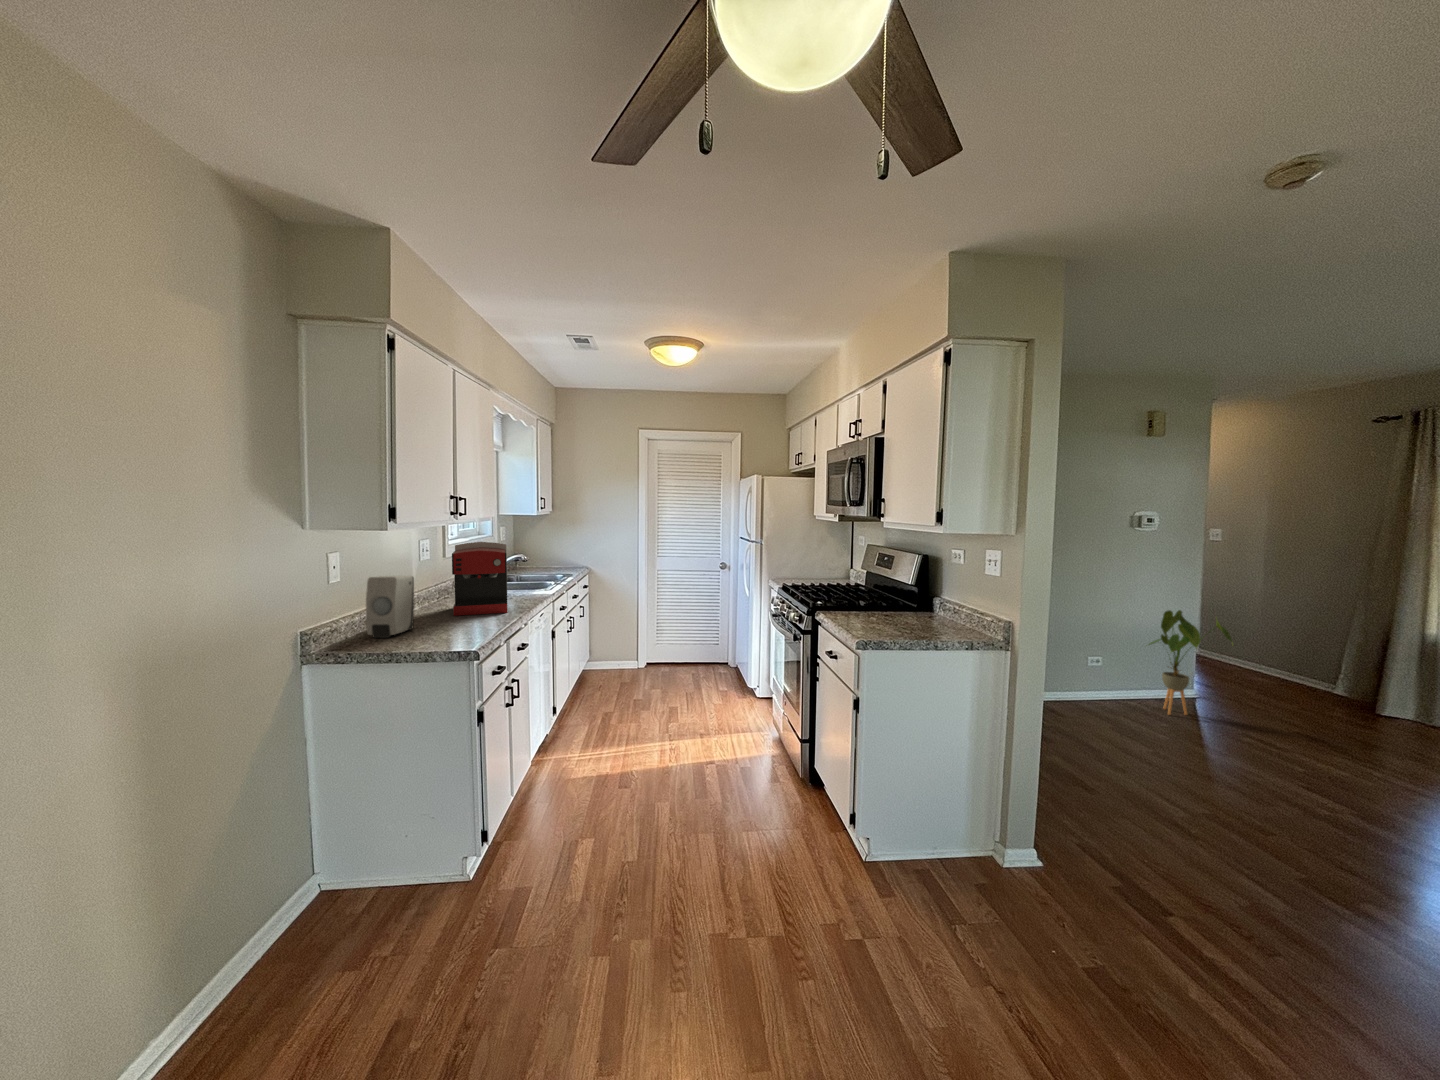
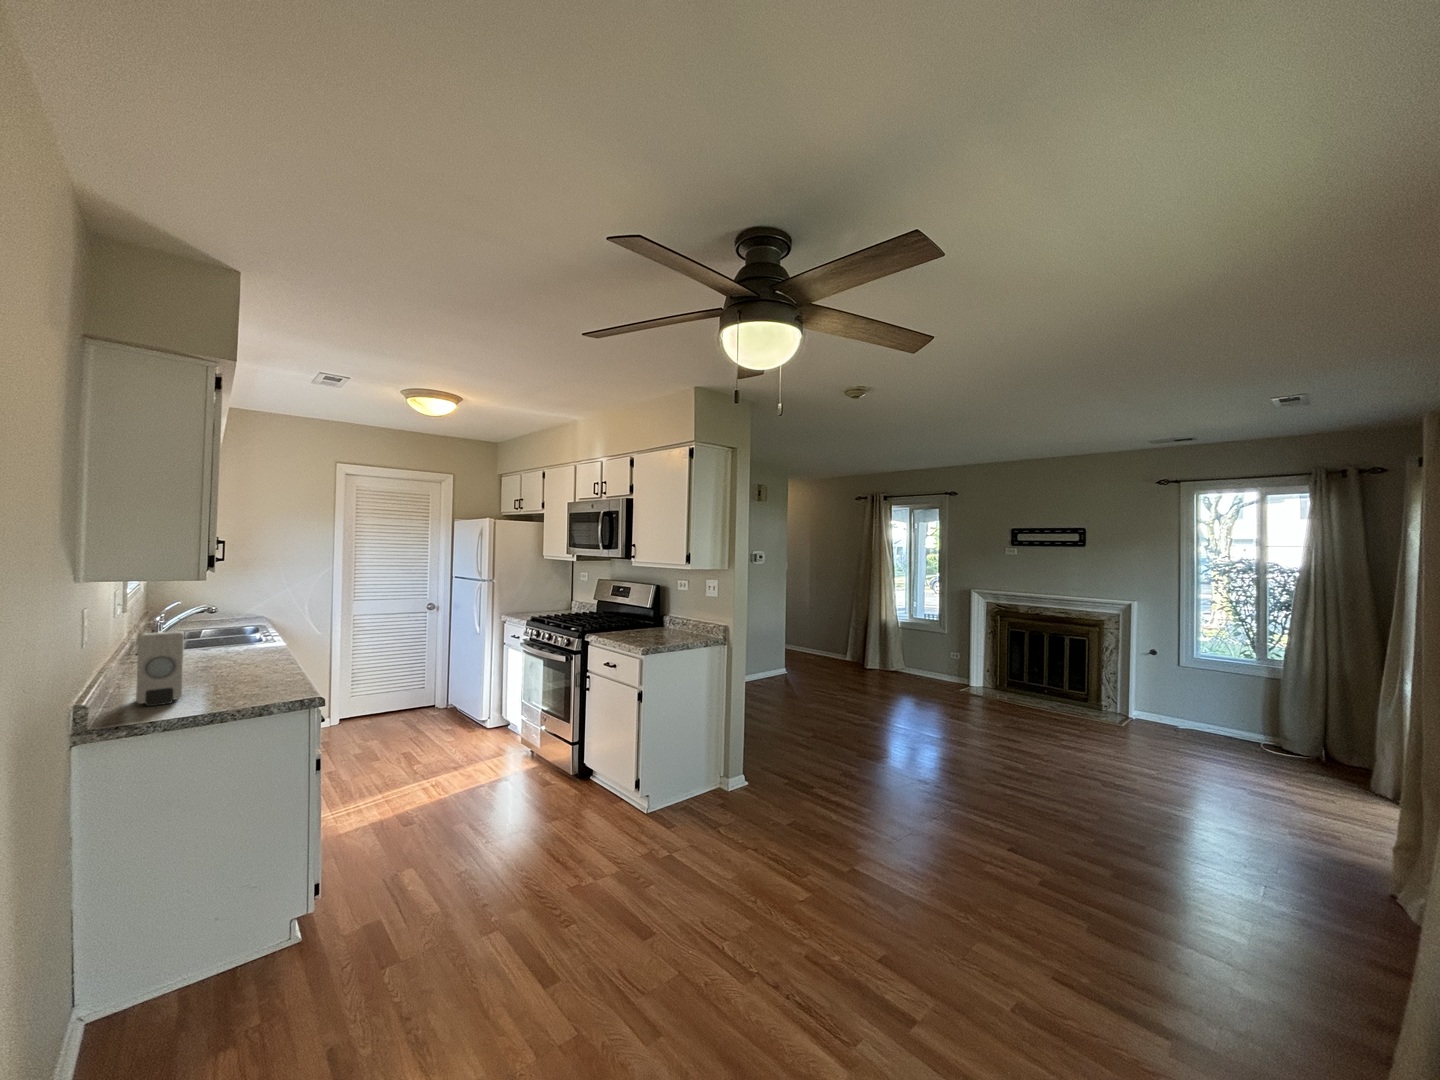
coffee maker: present [452,542,508,616] -> none [179,589,273,676]
house plant: present [1149,610,1232,715] -> none [763,616,808,686]

